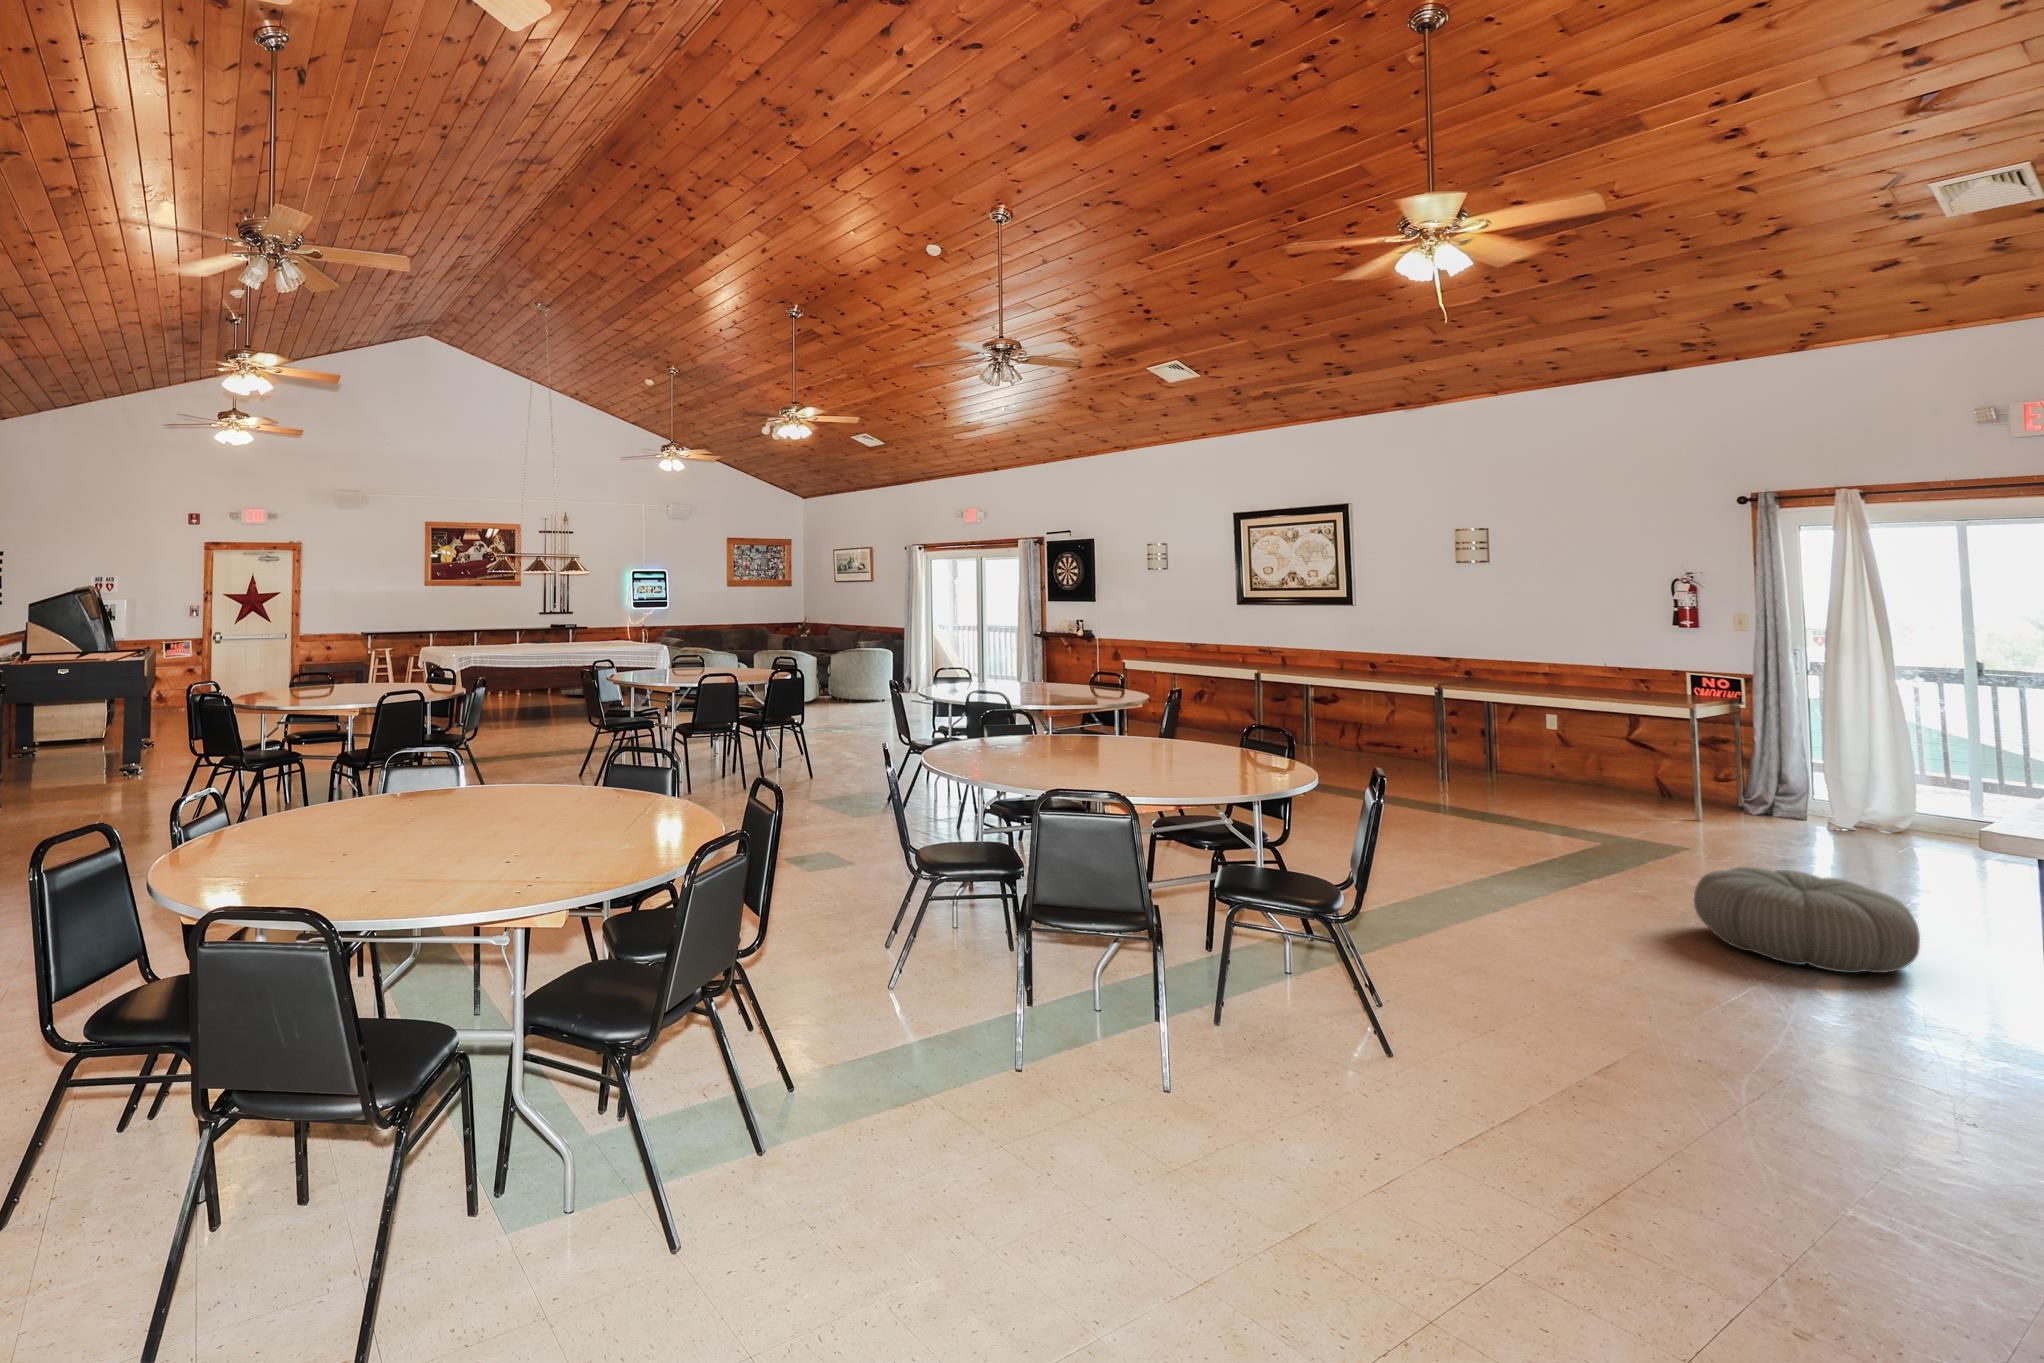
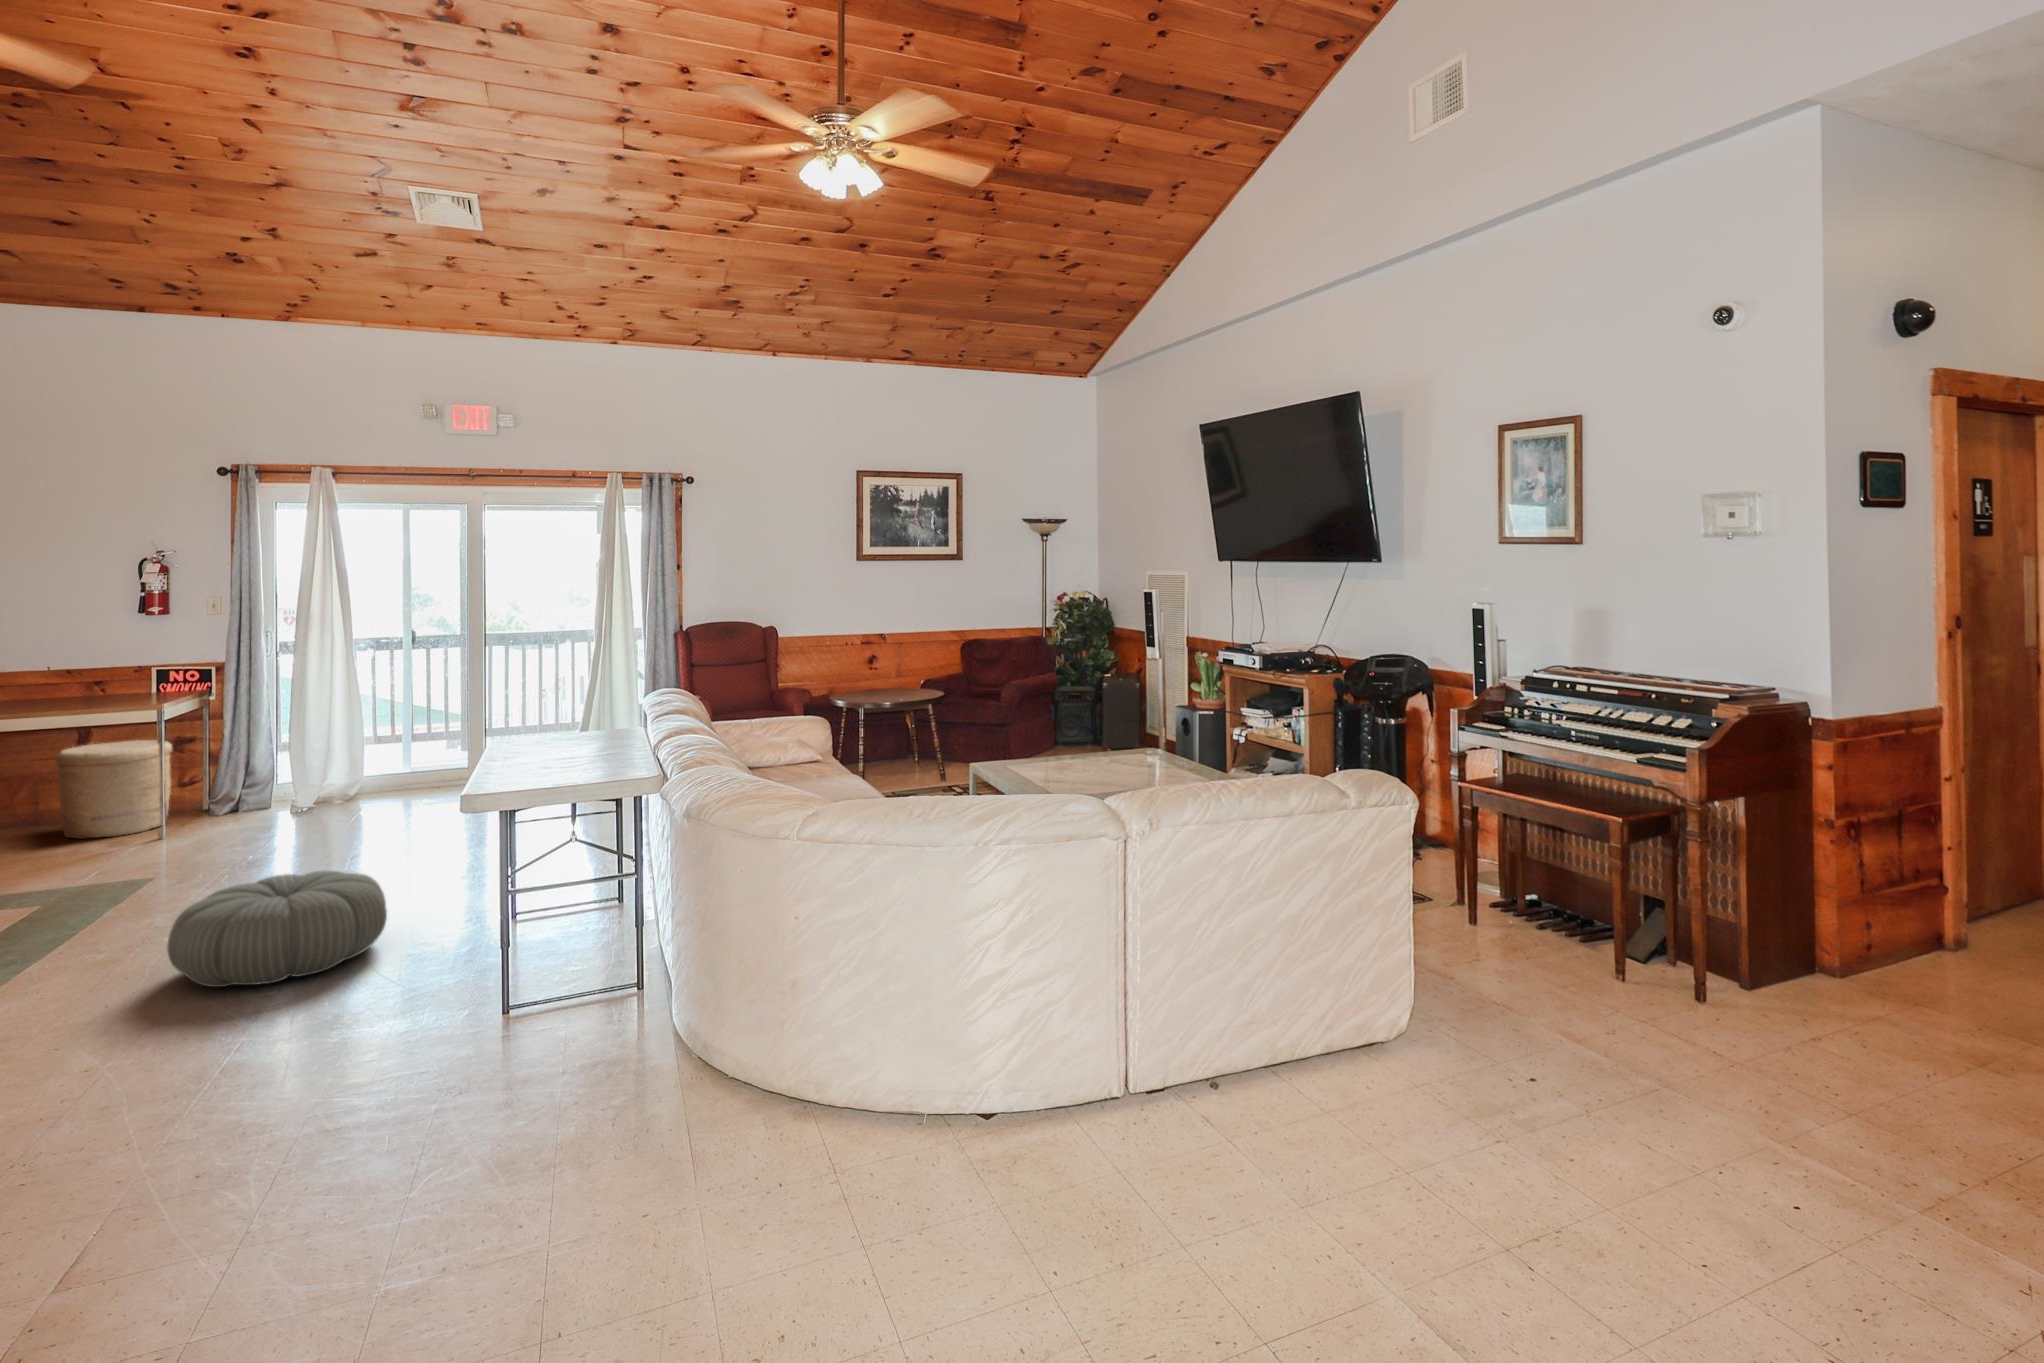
woven basket: none [1612,730,1707,812] -> present [55,740,172,839]

